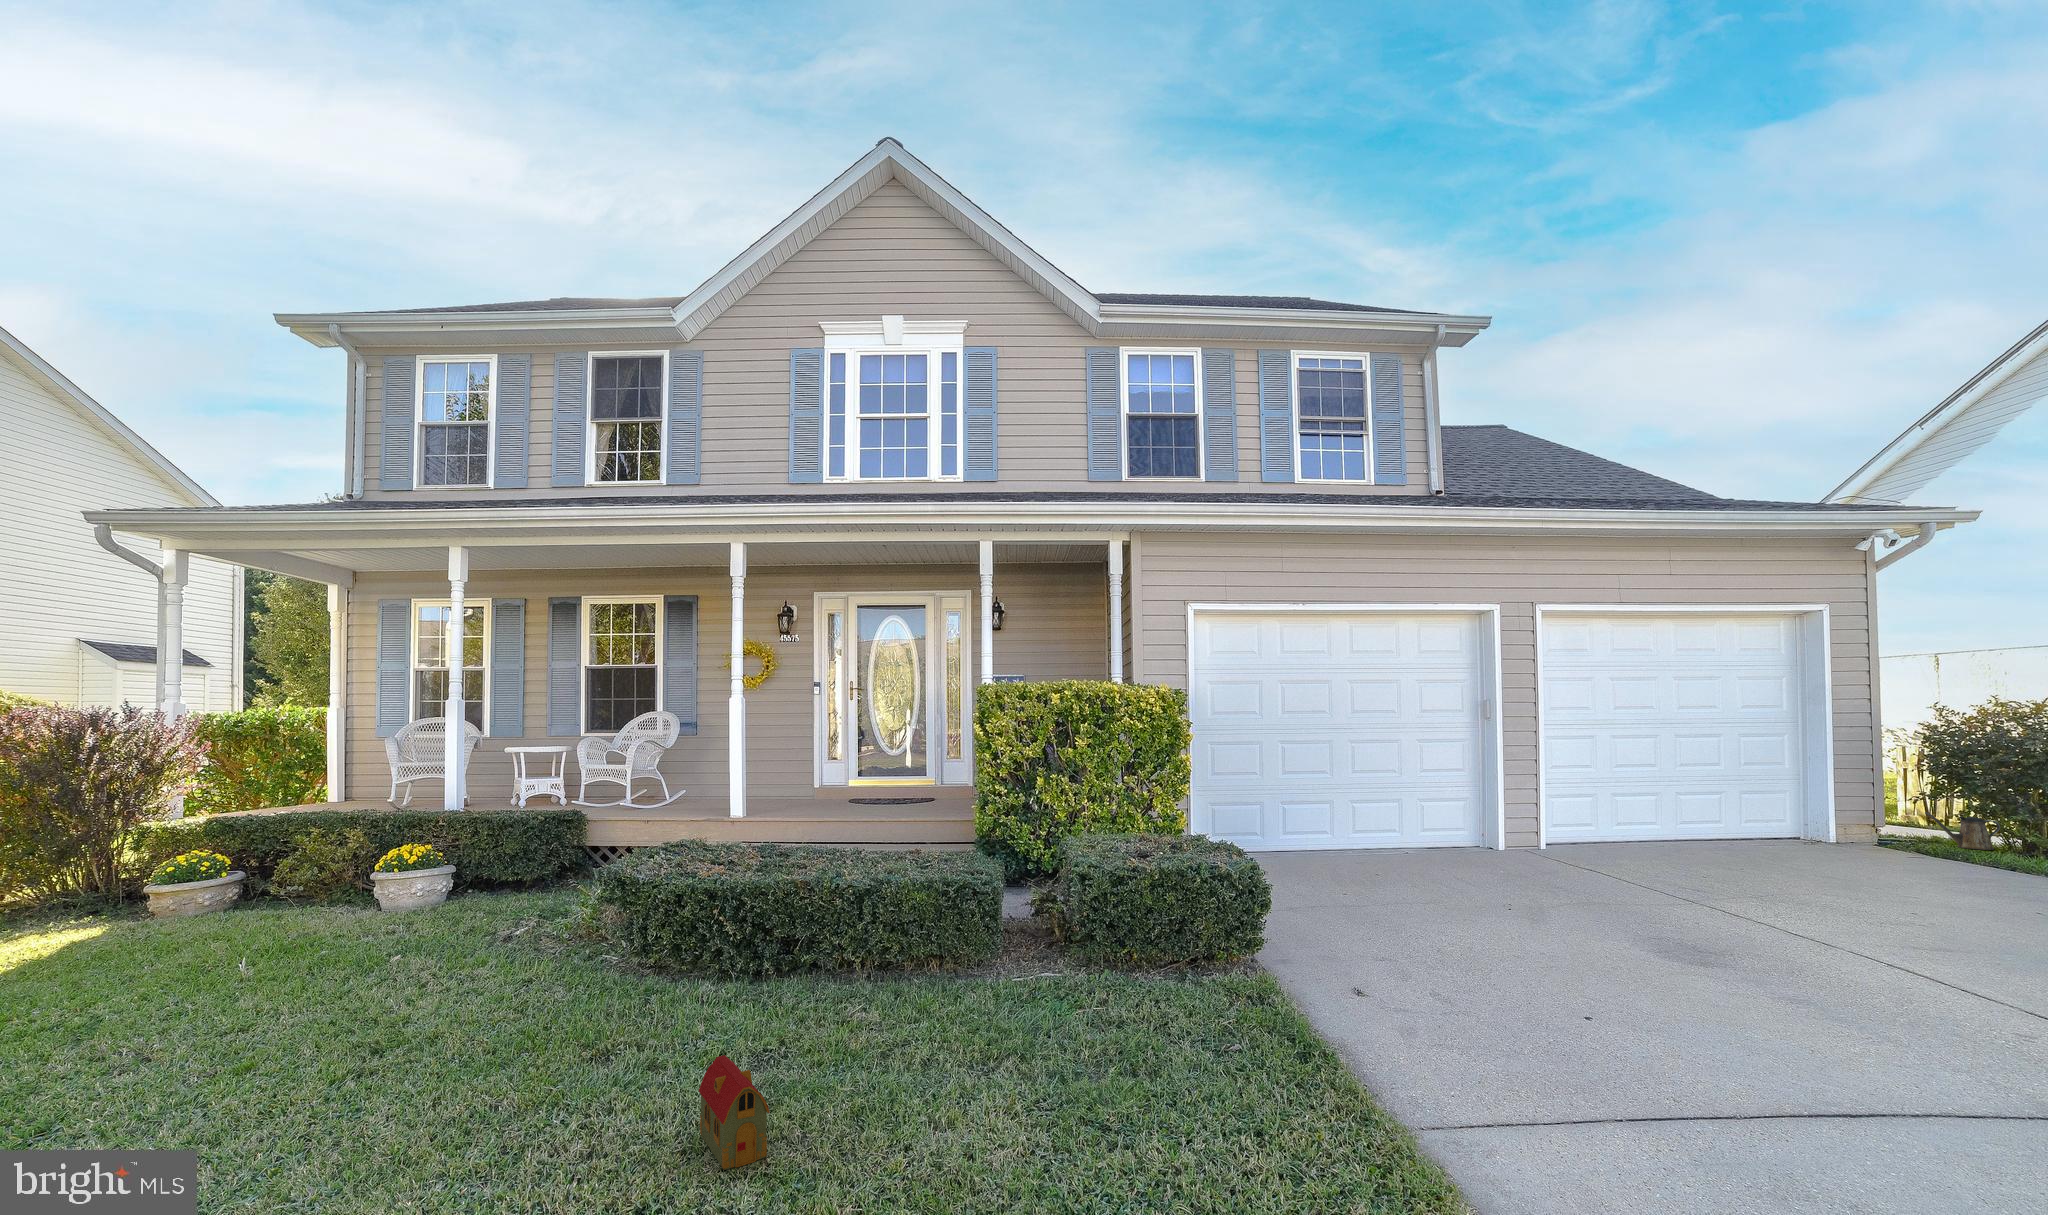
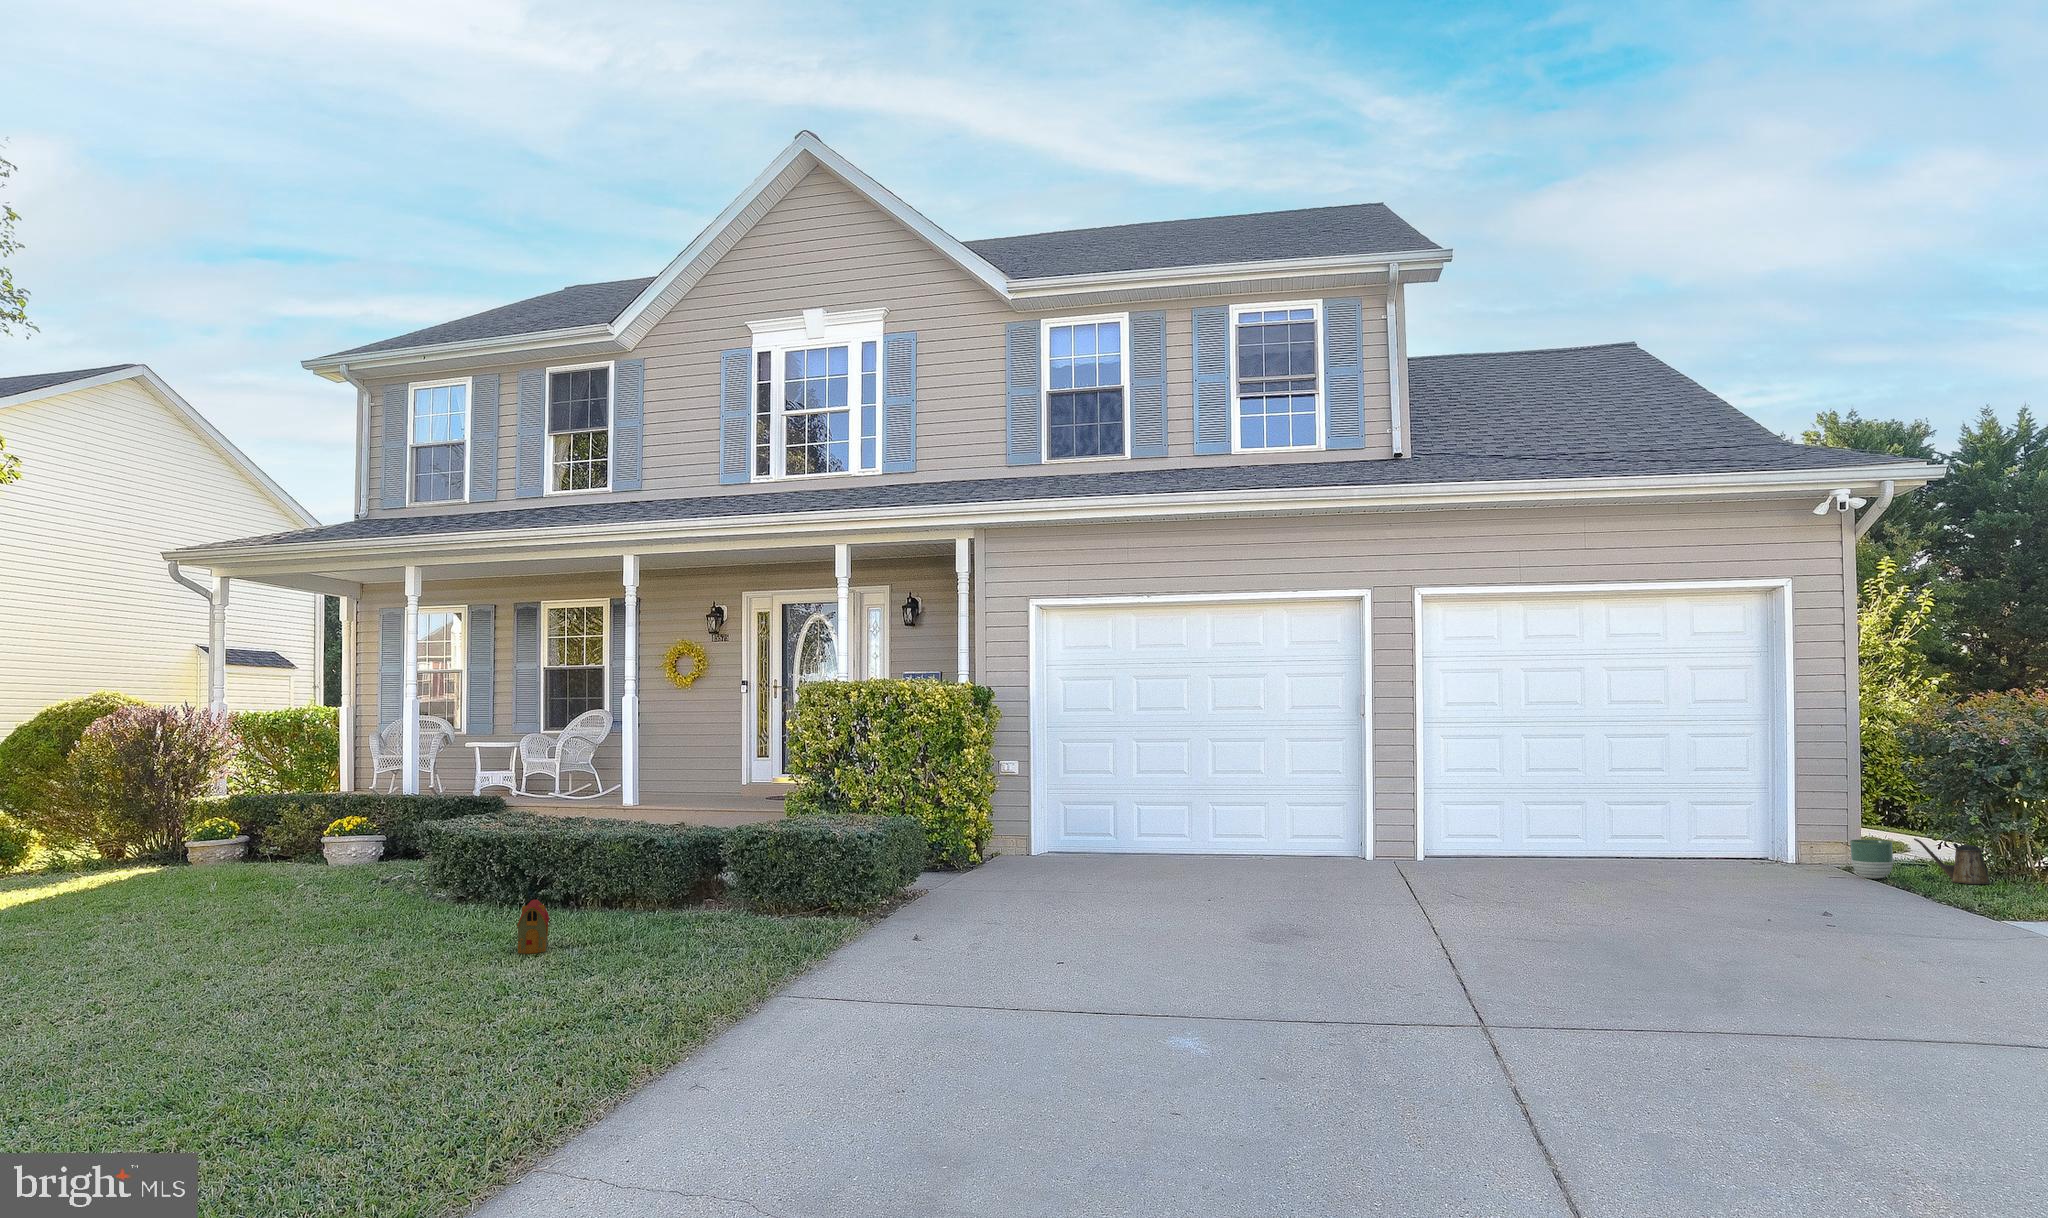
planter: none [1874,813,1914,846] -> present [1850,840,1893,879]
toy house: present [699,1055,770,1170] -> present [517,900,549,954]

